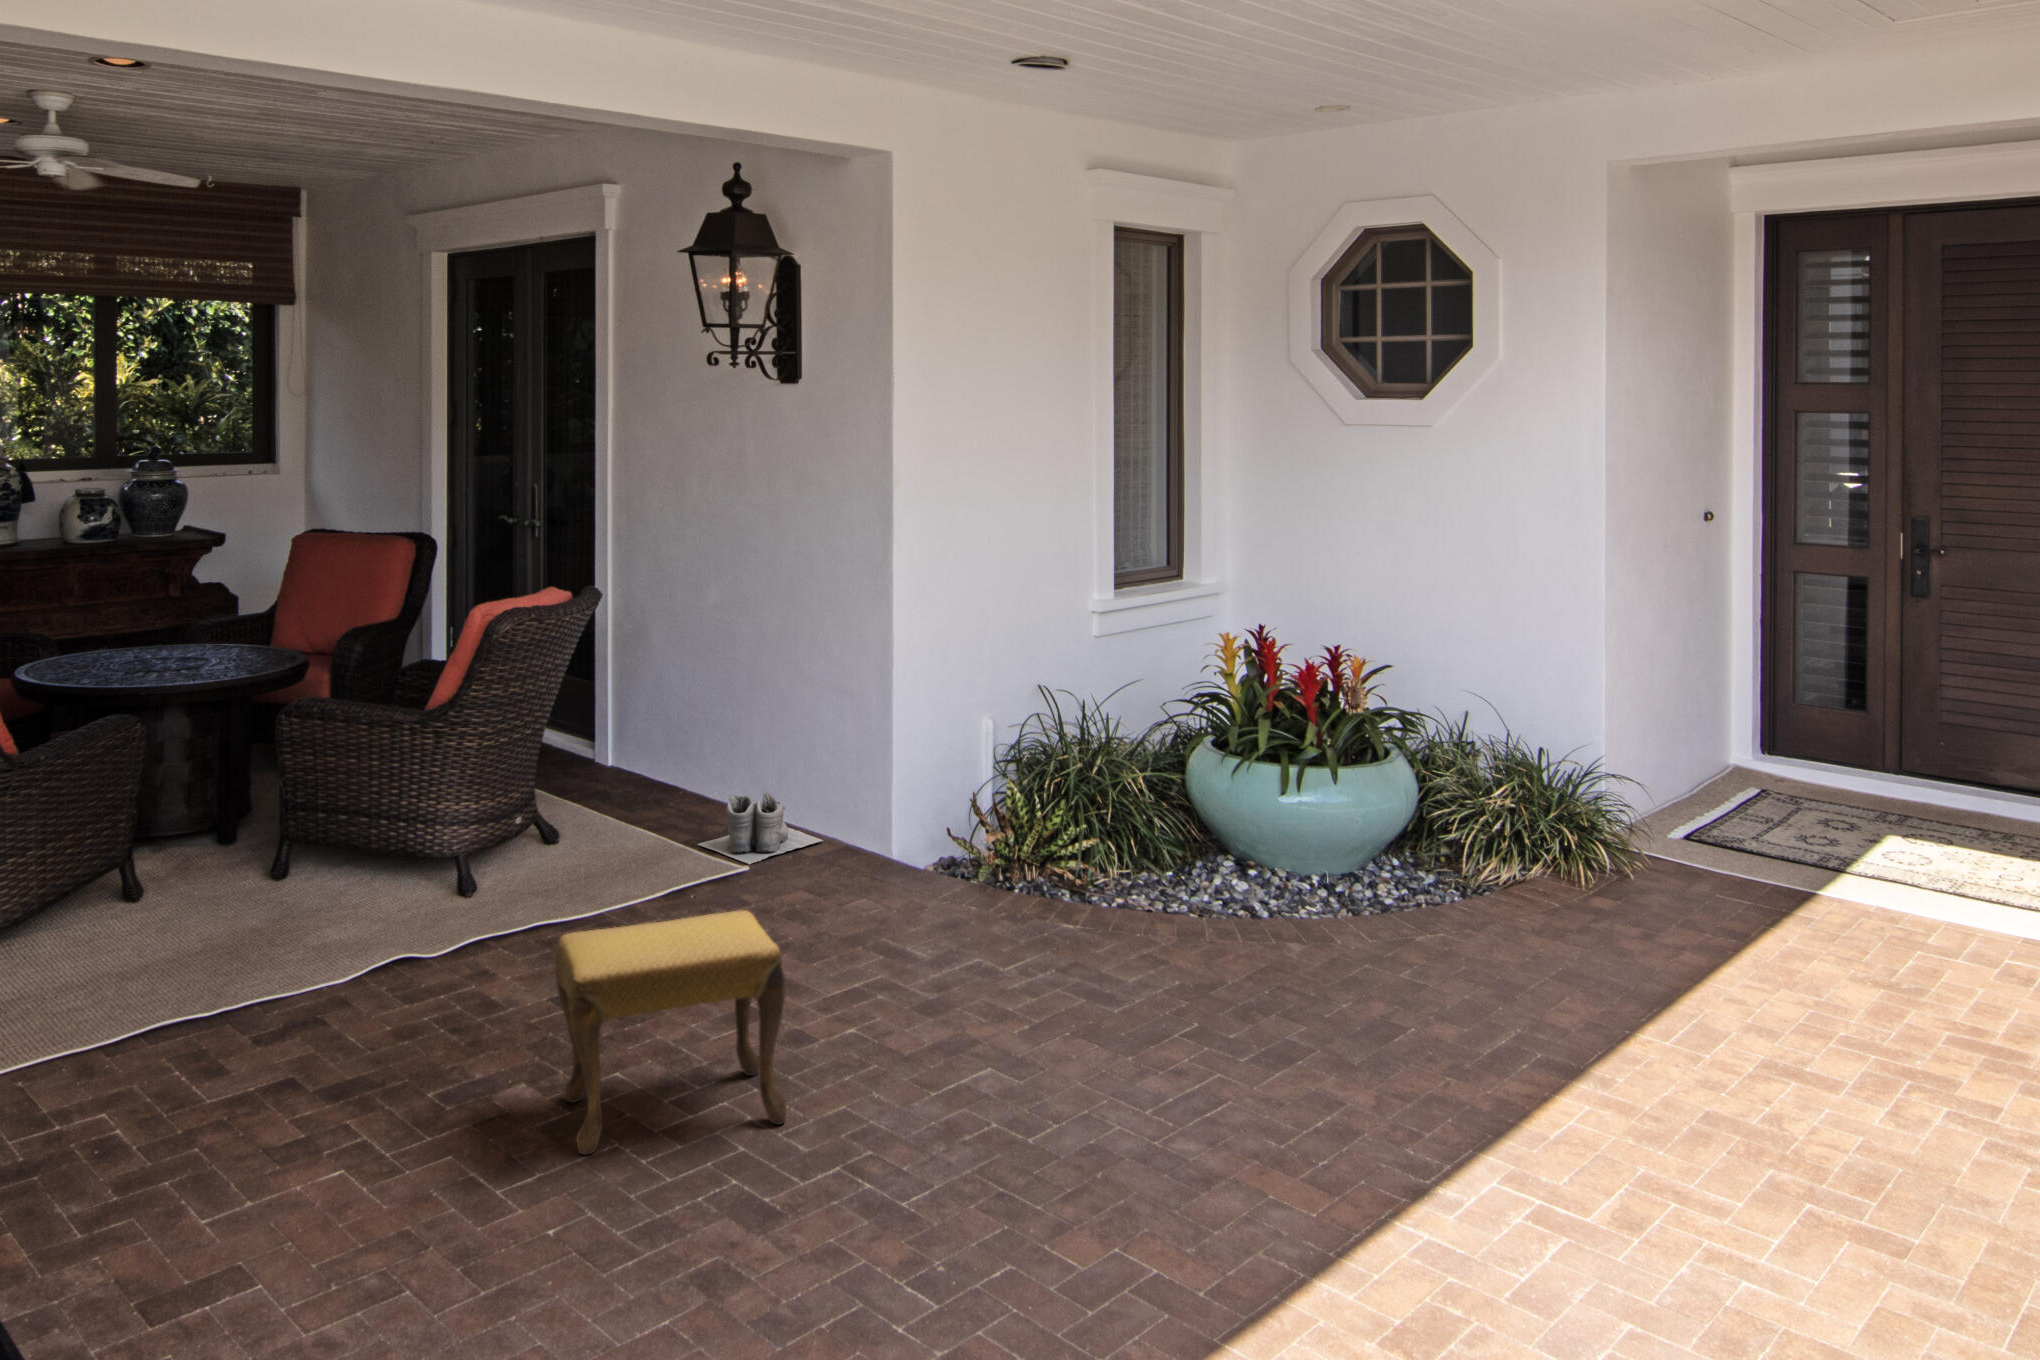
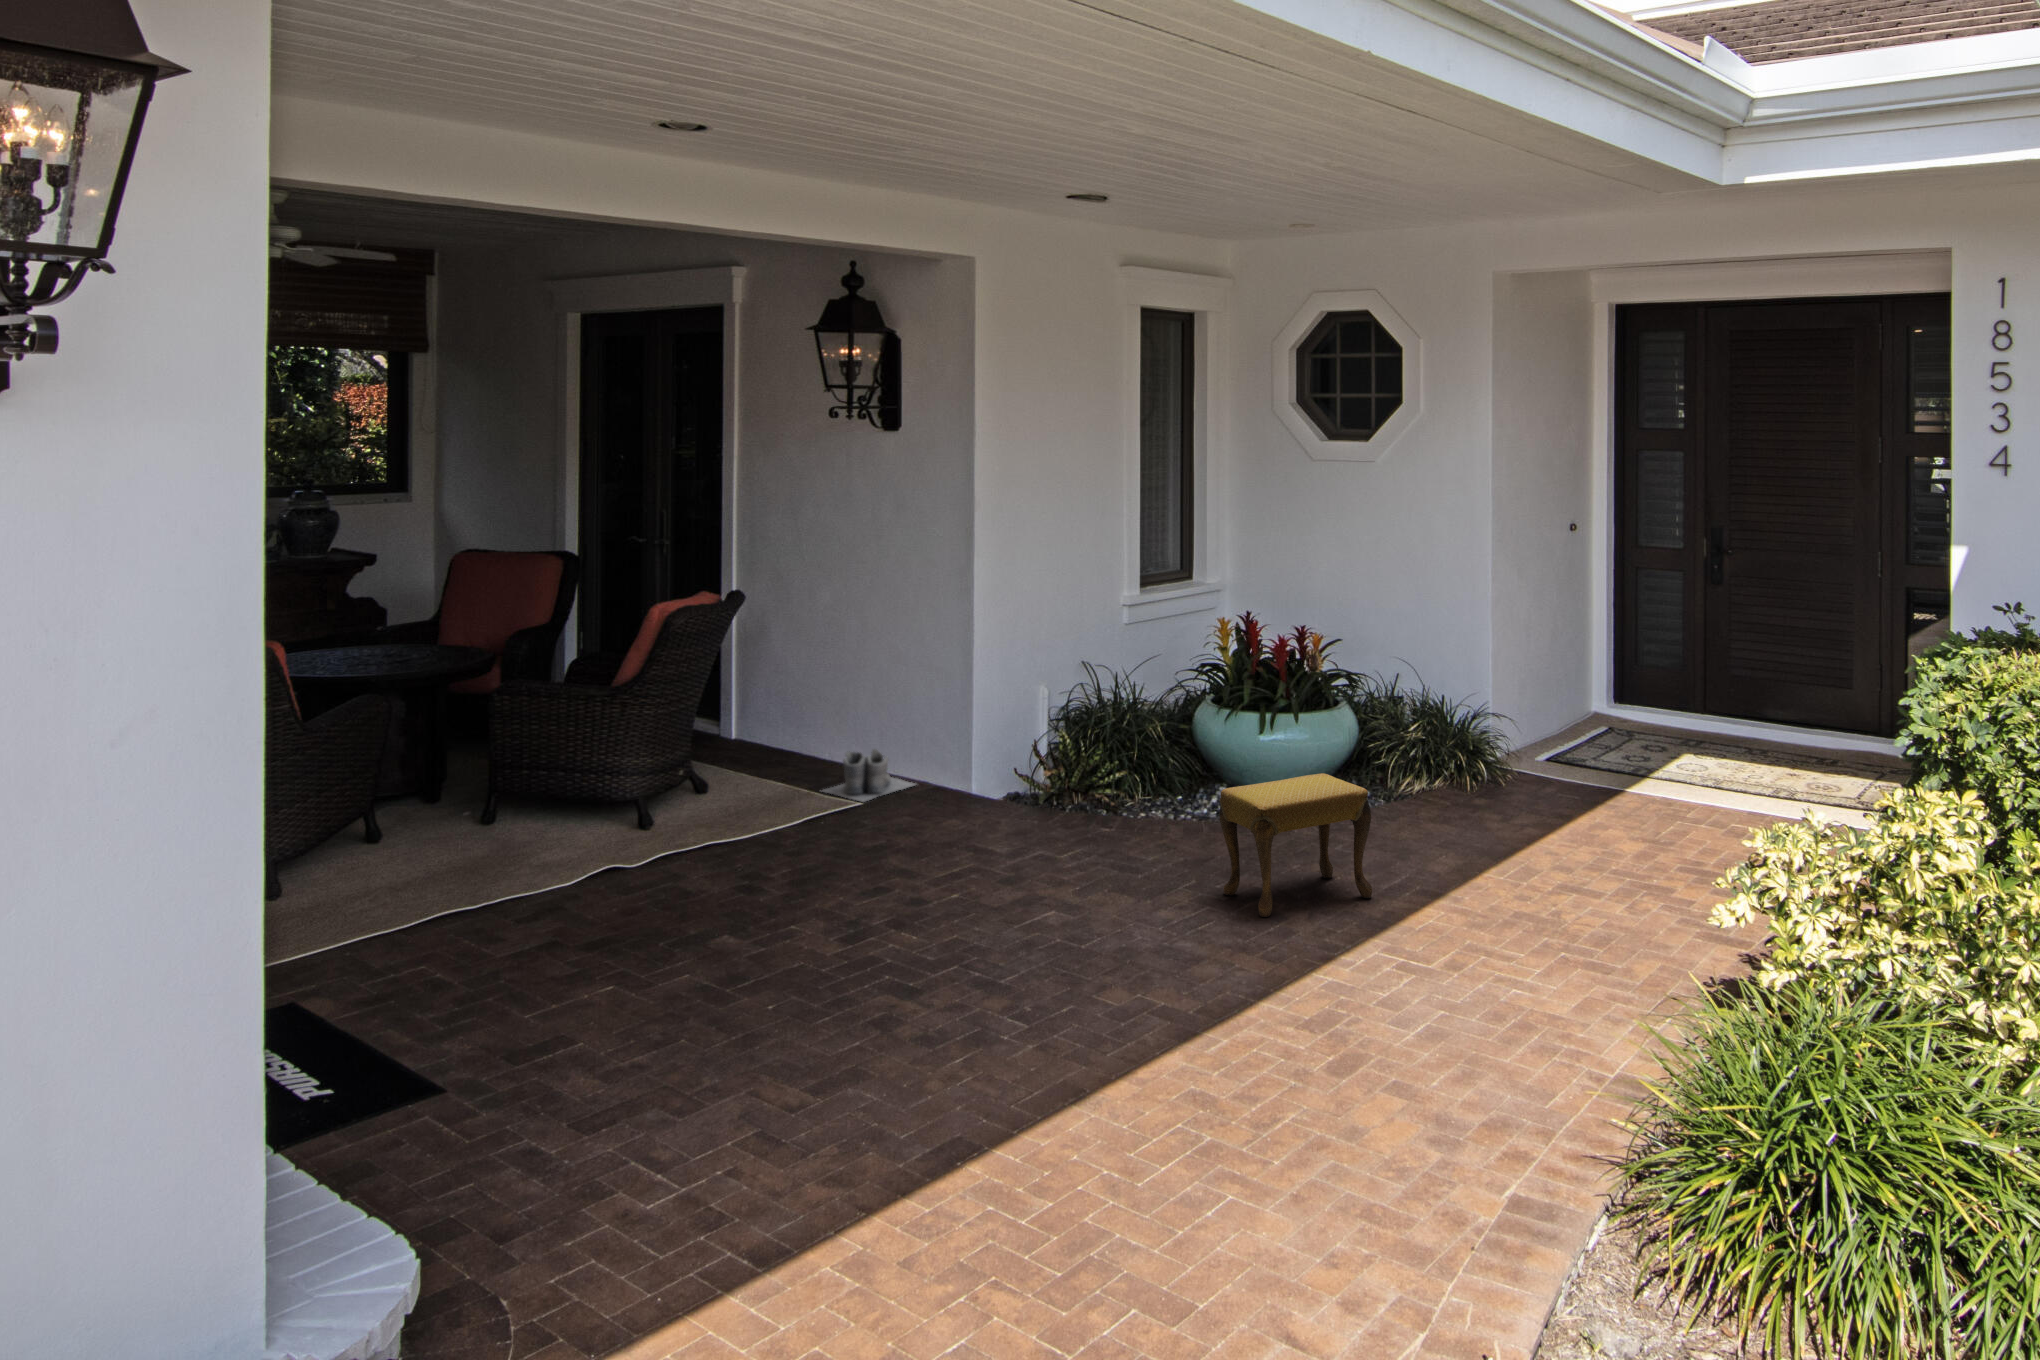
footstool: present [555,910,787,1155] -> present [1219,773,1372,917]

